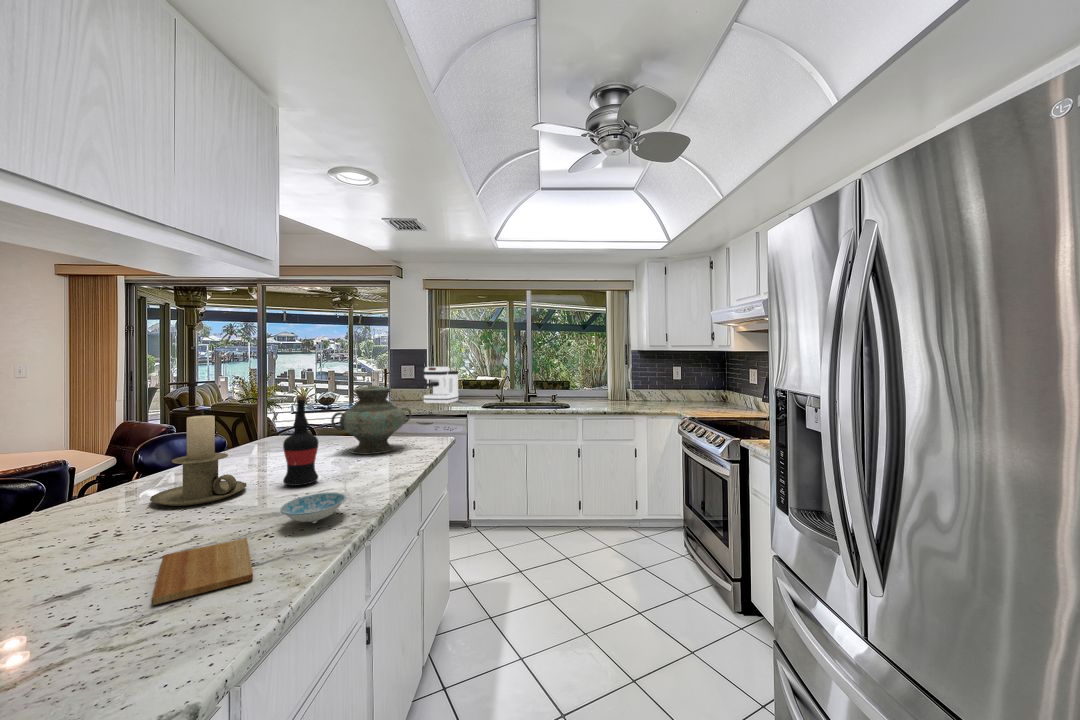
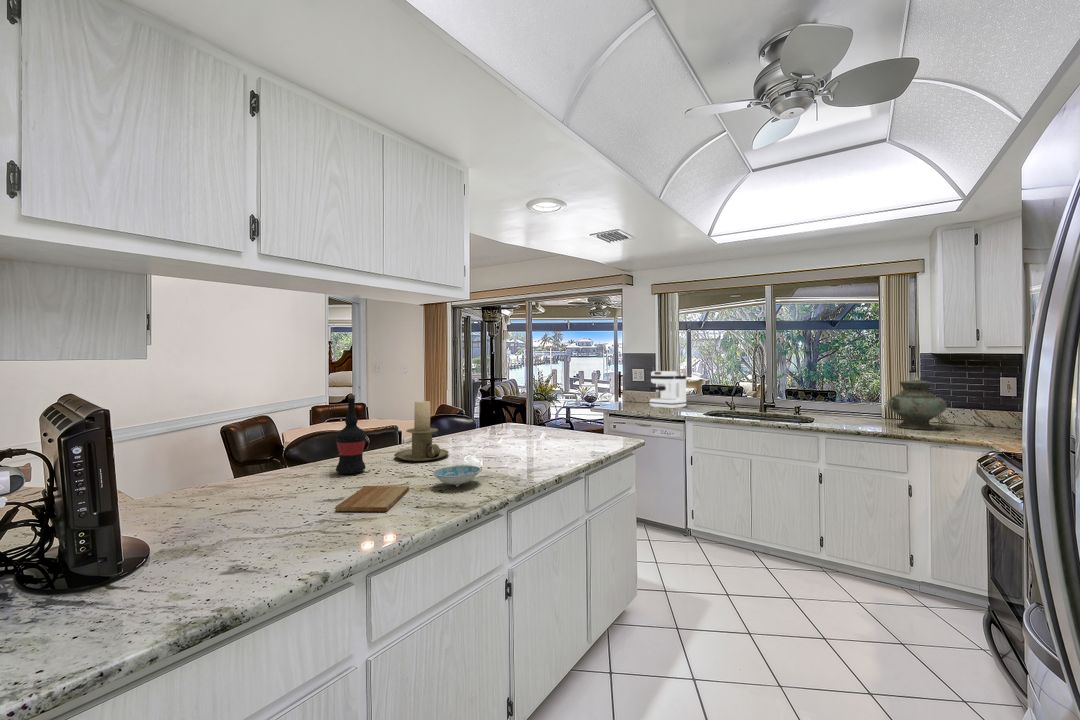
vase: present [331,385,411,454] -> present [887,380,947,430]
wine bottle: present [283,396,318,486] -> present [336,395,366,474]

